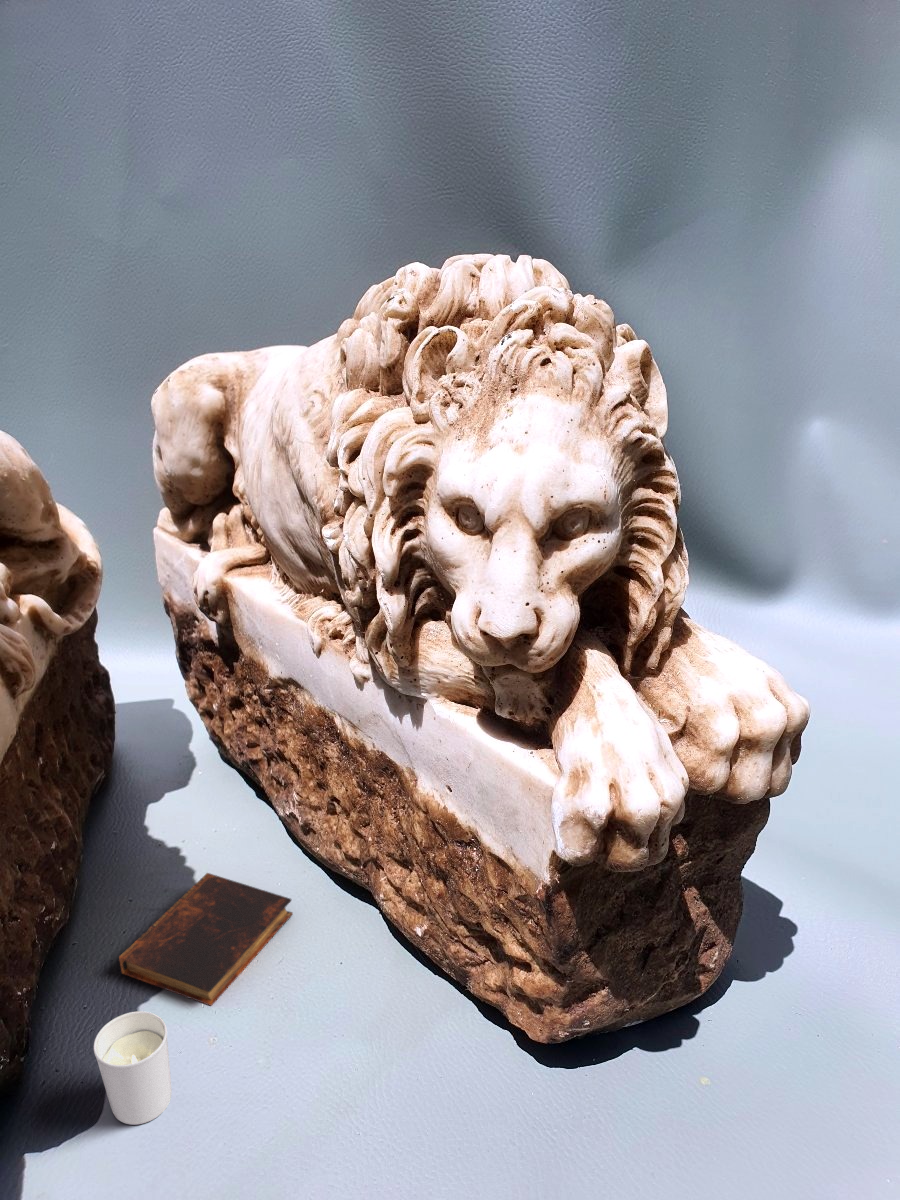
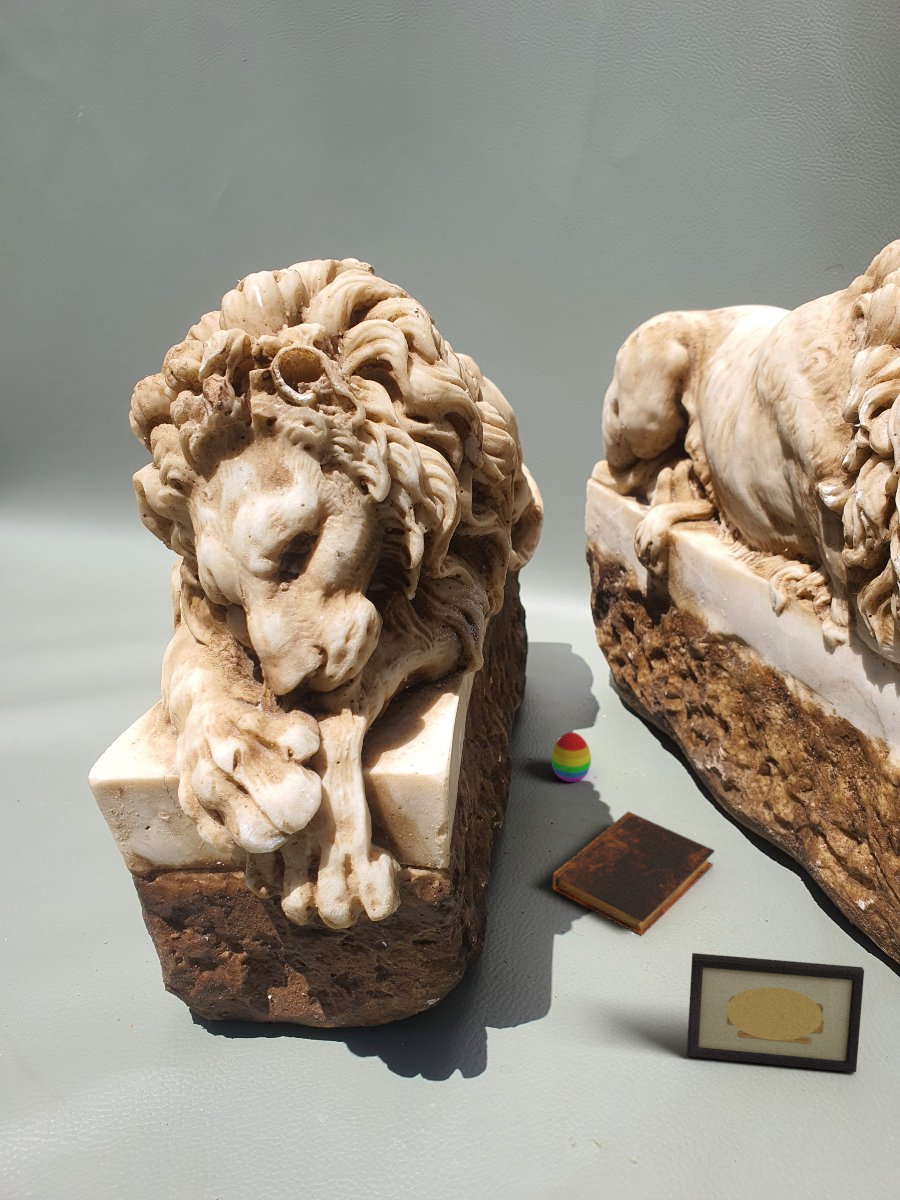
decorative egg: none [132,797,175,850] -> present [551,732,591,782]
picture frame: none [234,1001,410,1129] -> present [687,953,864,1072]
candle holder: present [94,1011,172,1125] -> none [555,924,622,1029]

